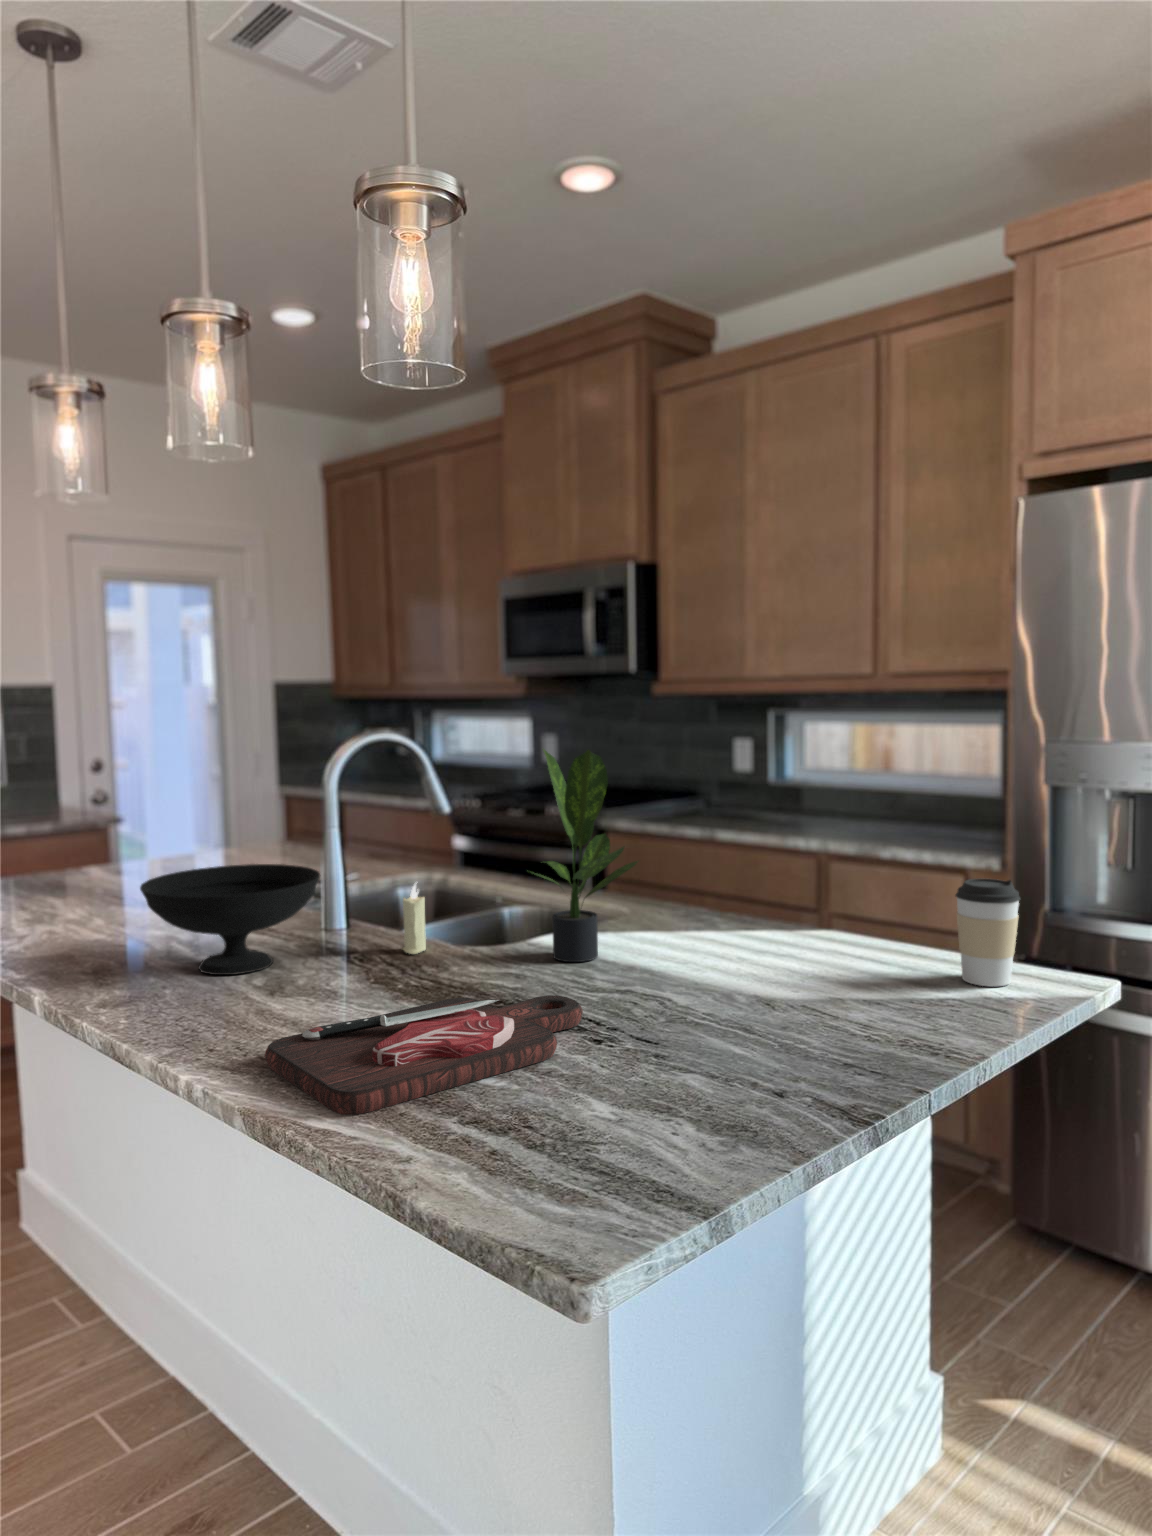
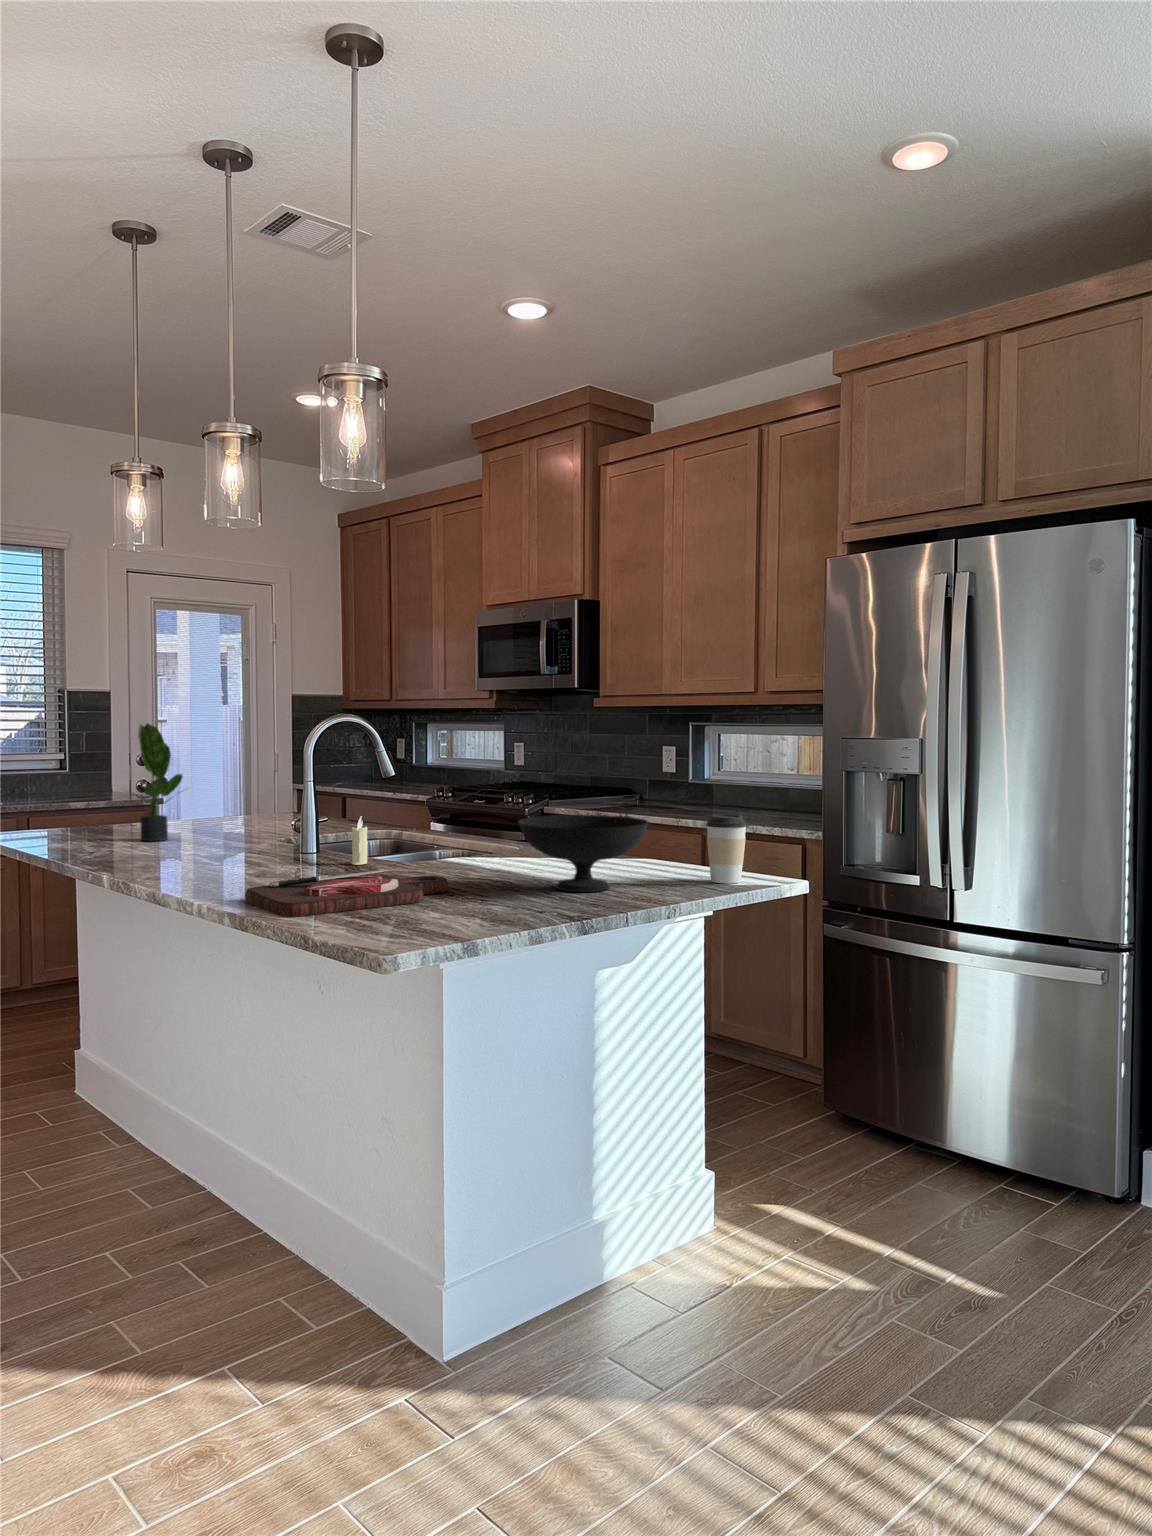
potted plant: present [534,750,638,962] -> present [130,724,182,841]
bowl: present [140,864,320,975] -> present [519,815,648,892]

